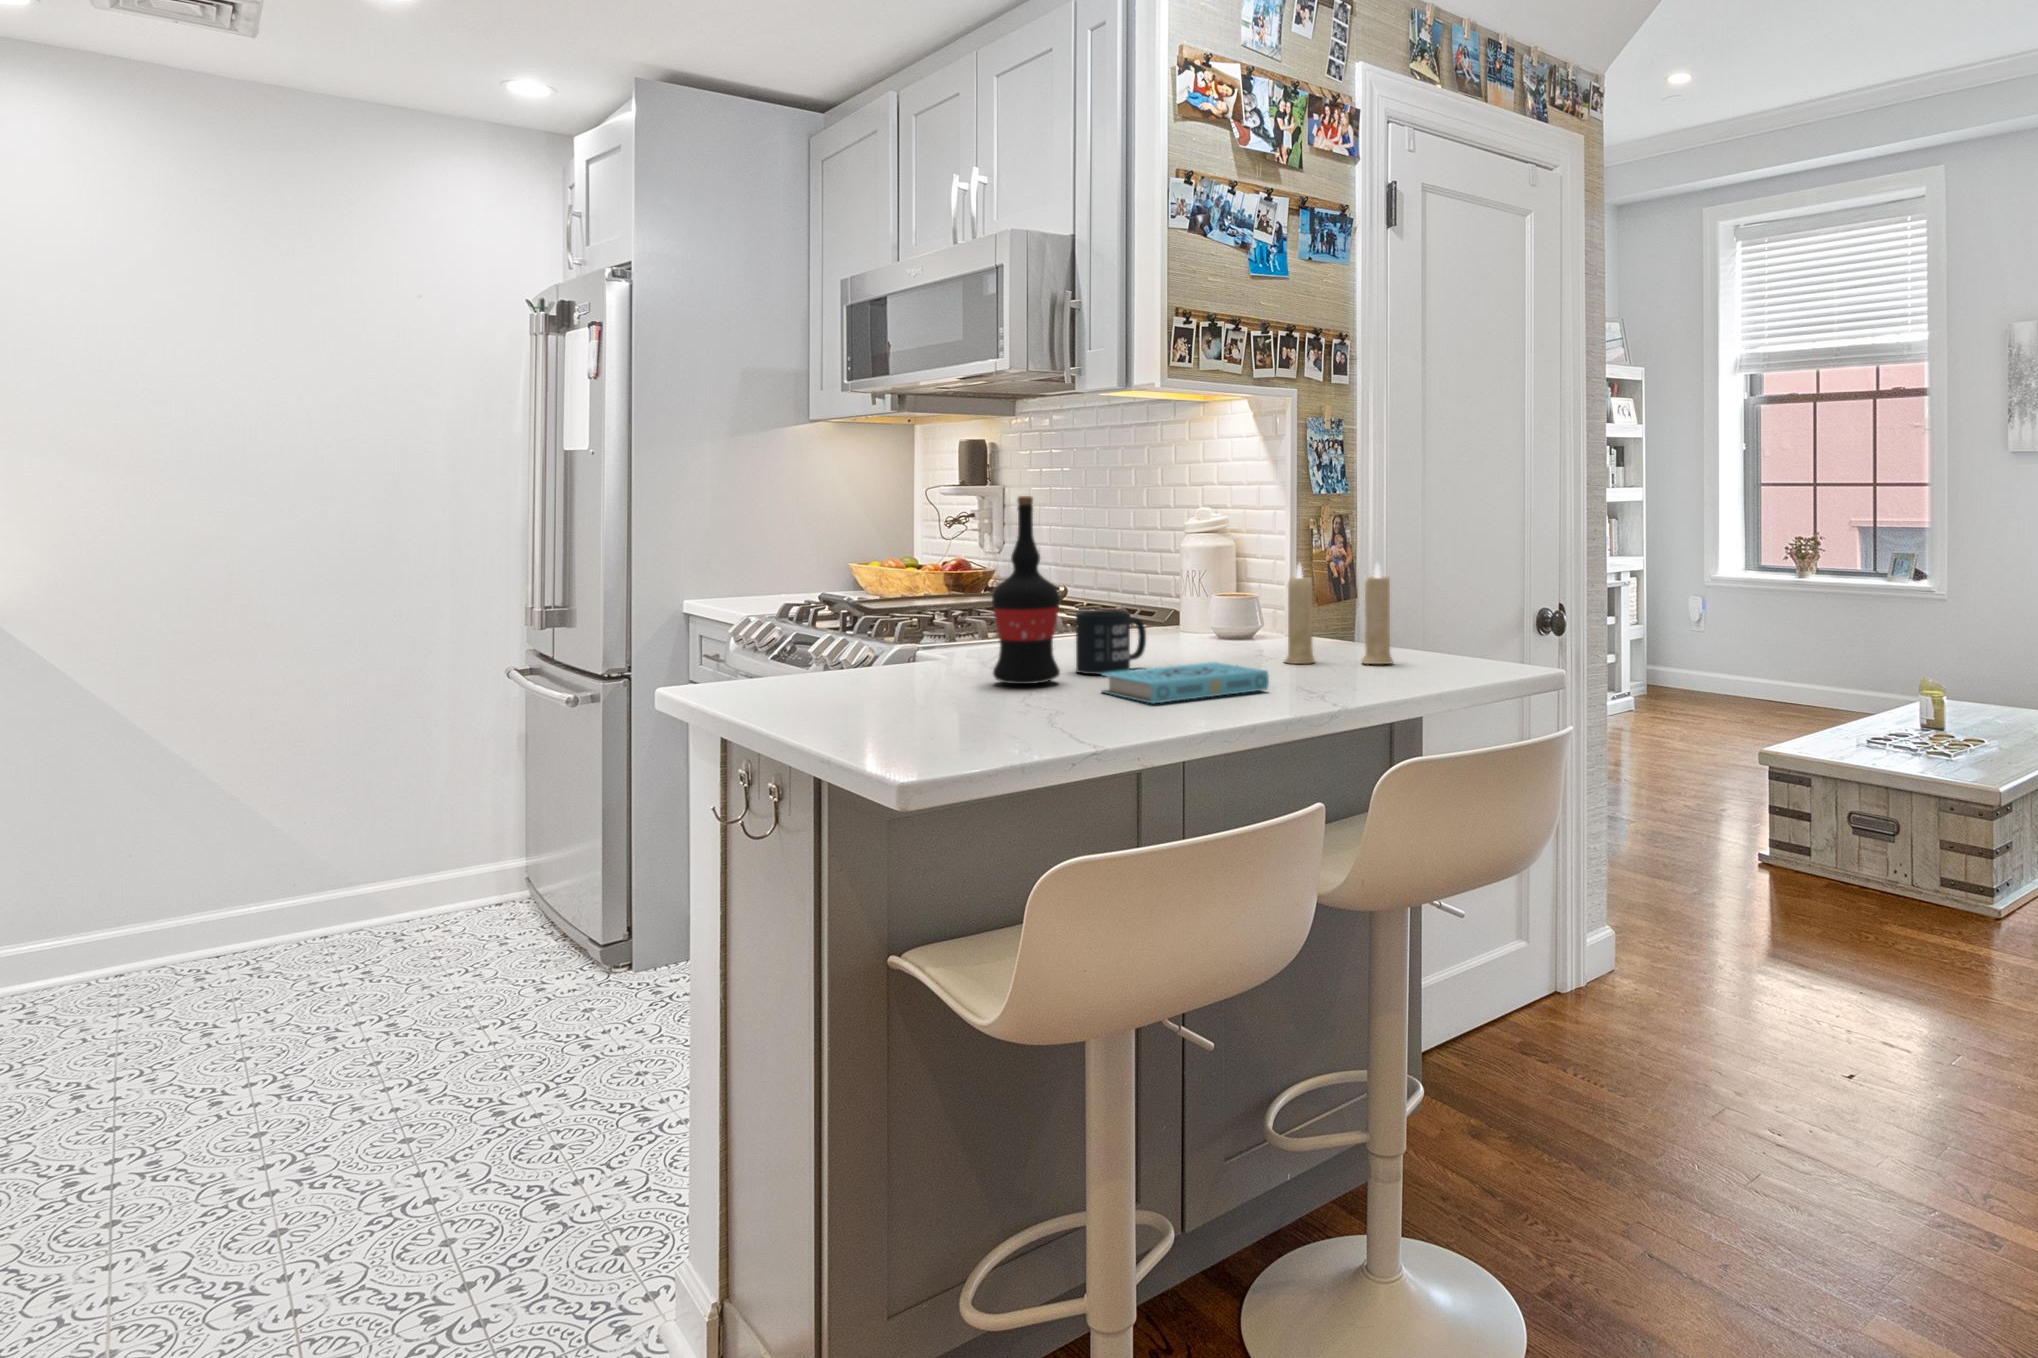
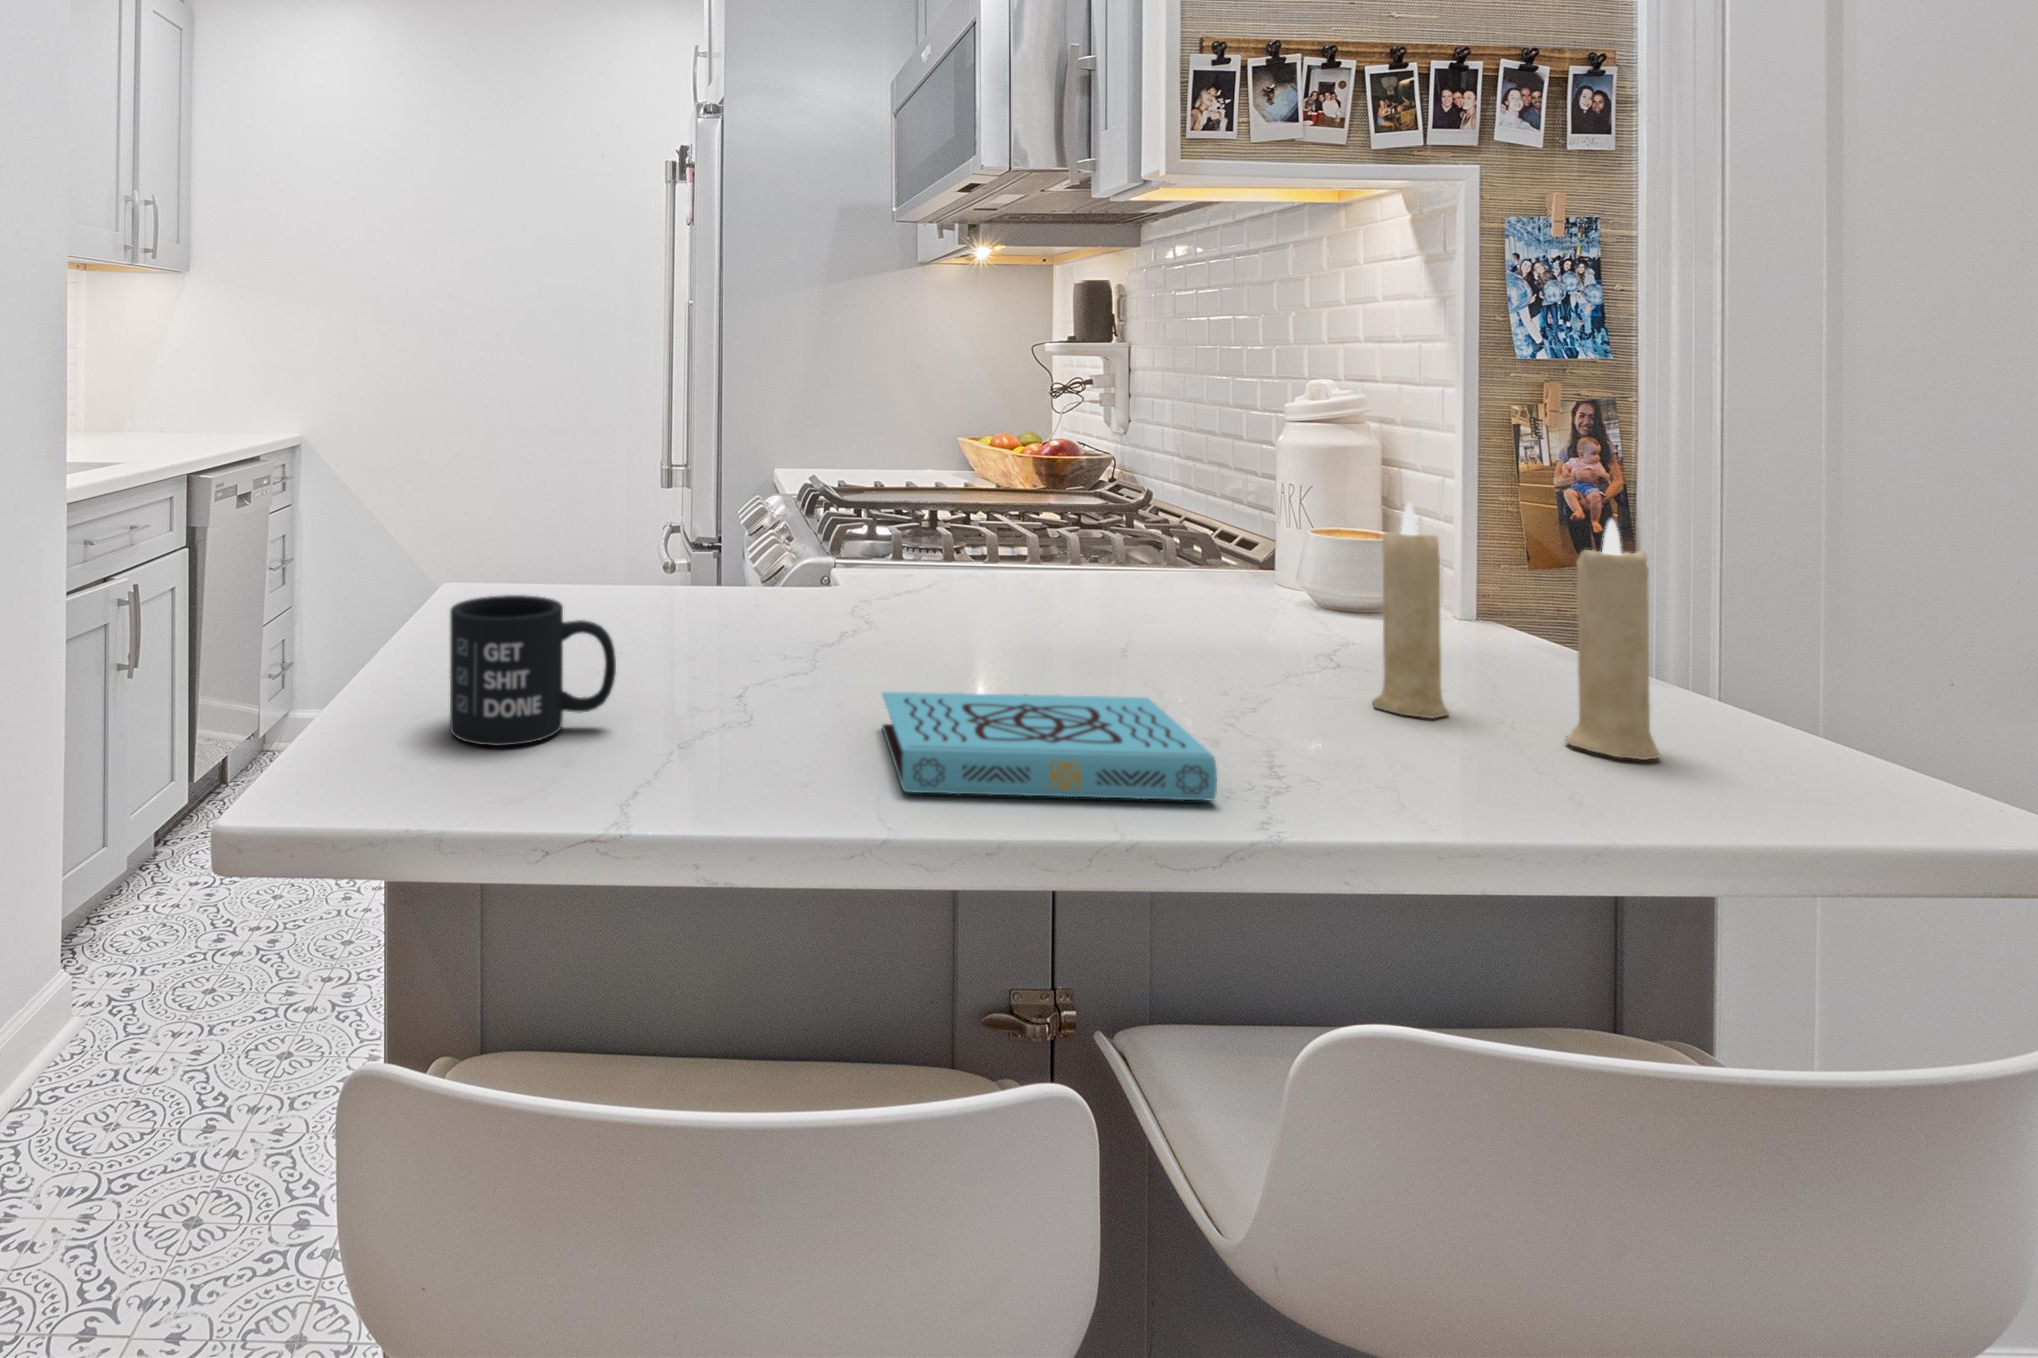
wine bottle: present [992,496,1060,684] -> none [757,361,867,682]
mug: present [1076,610,1146,674] -> present [450,595,616,746]

